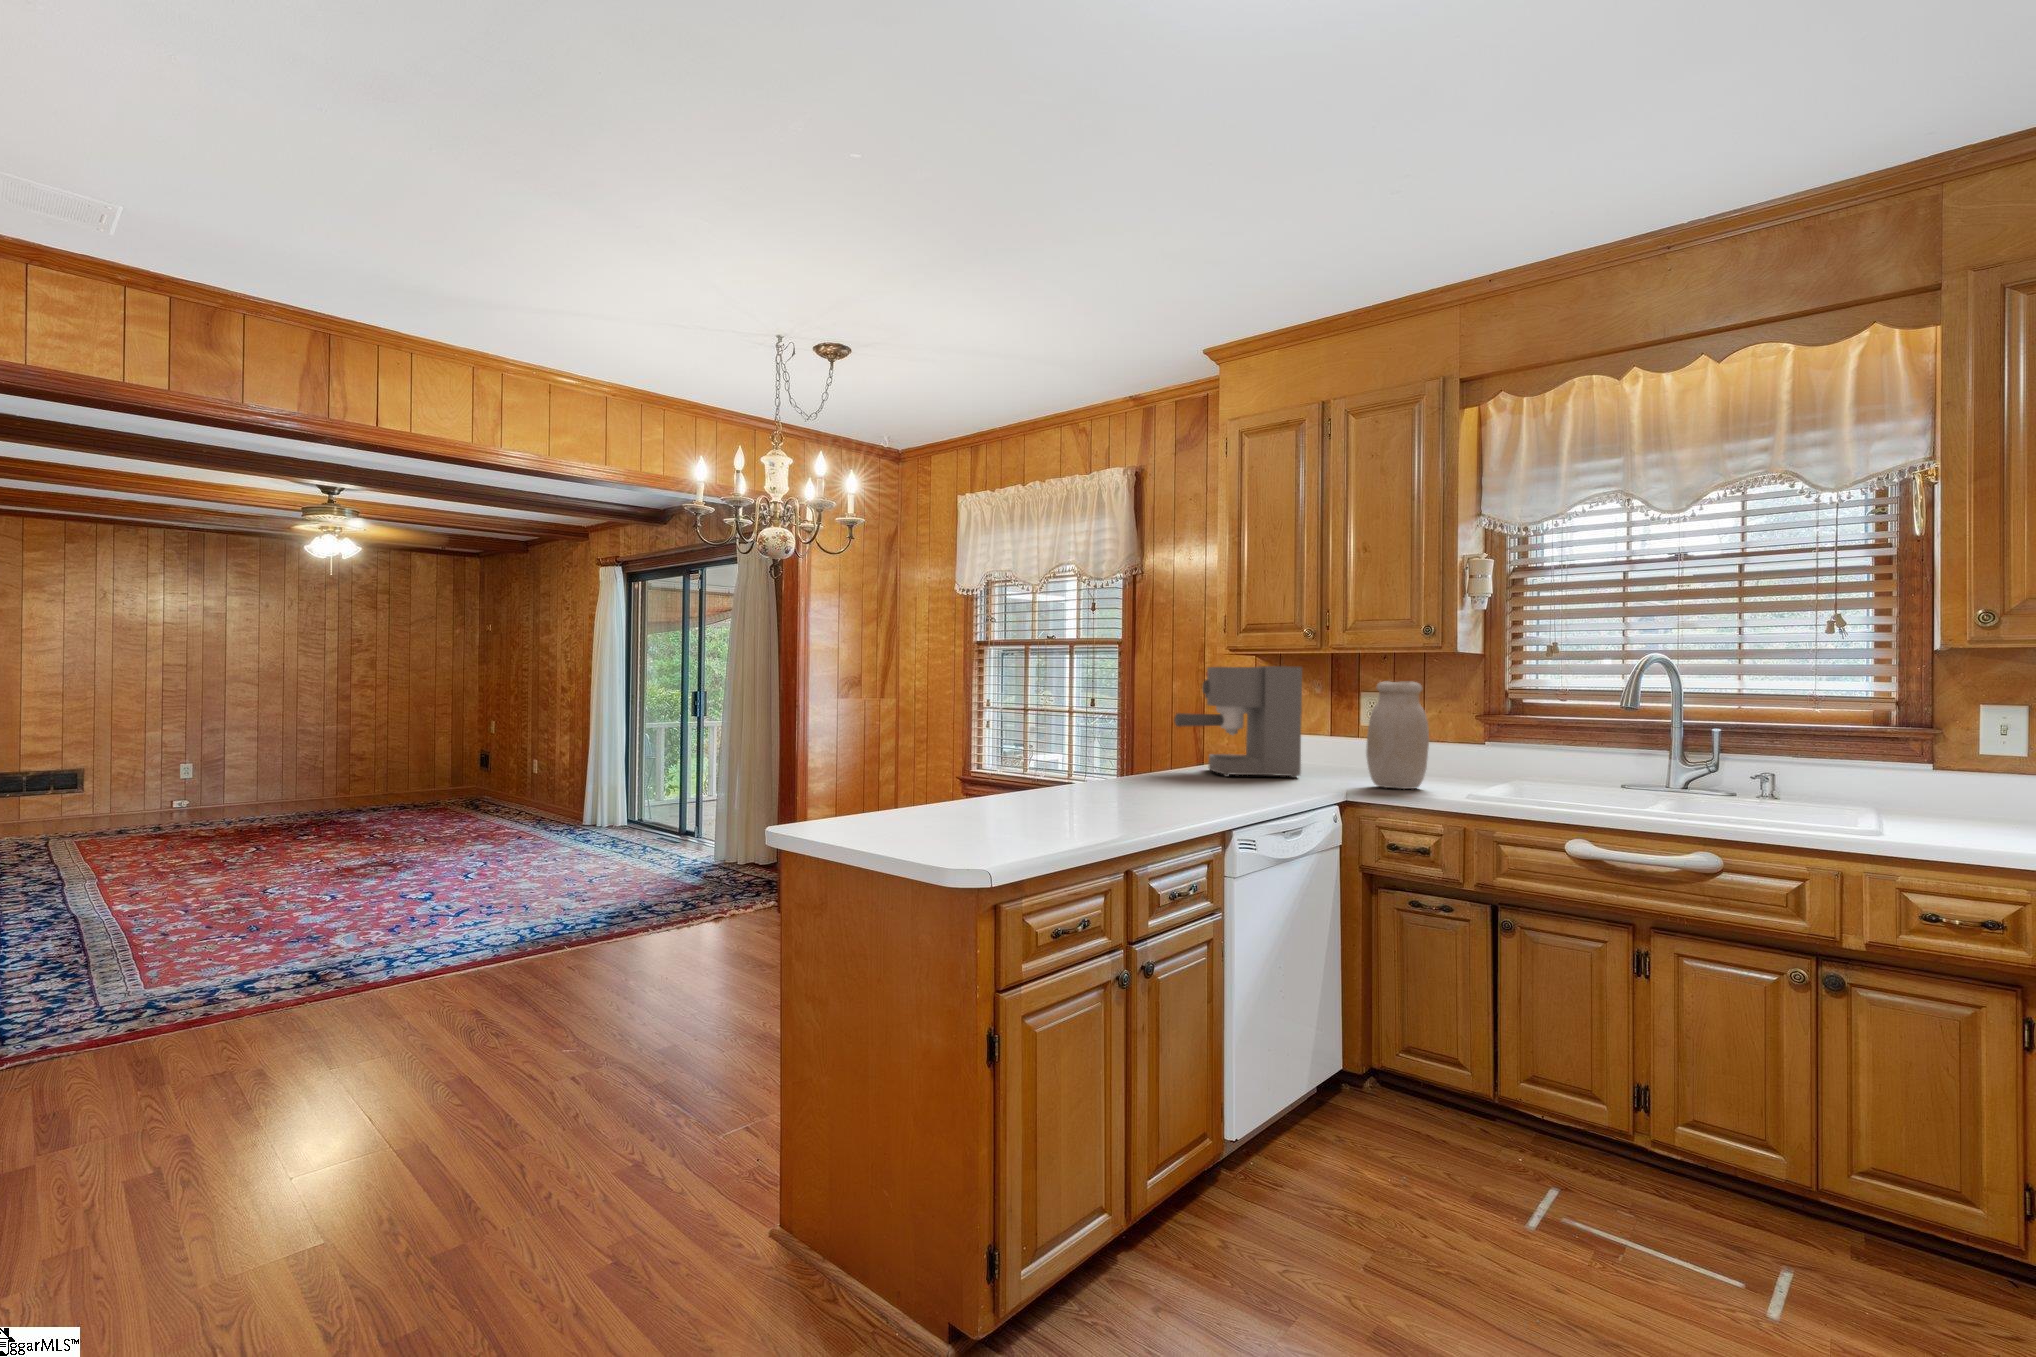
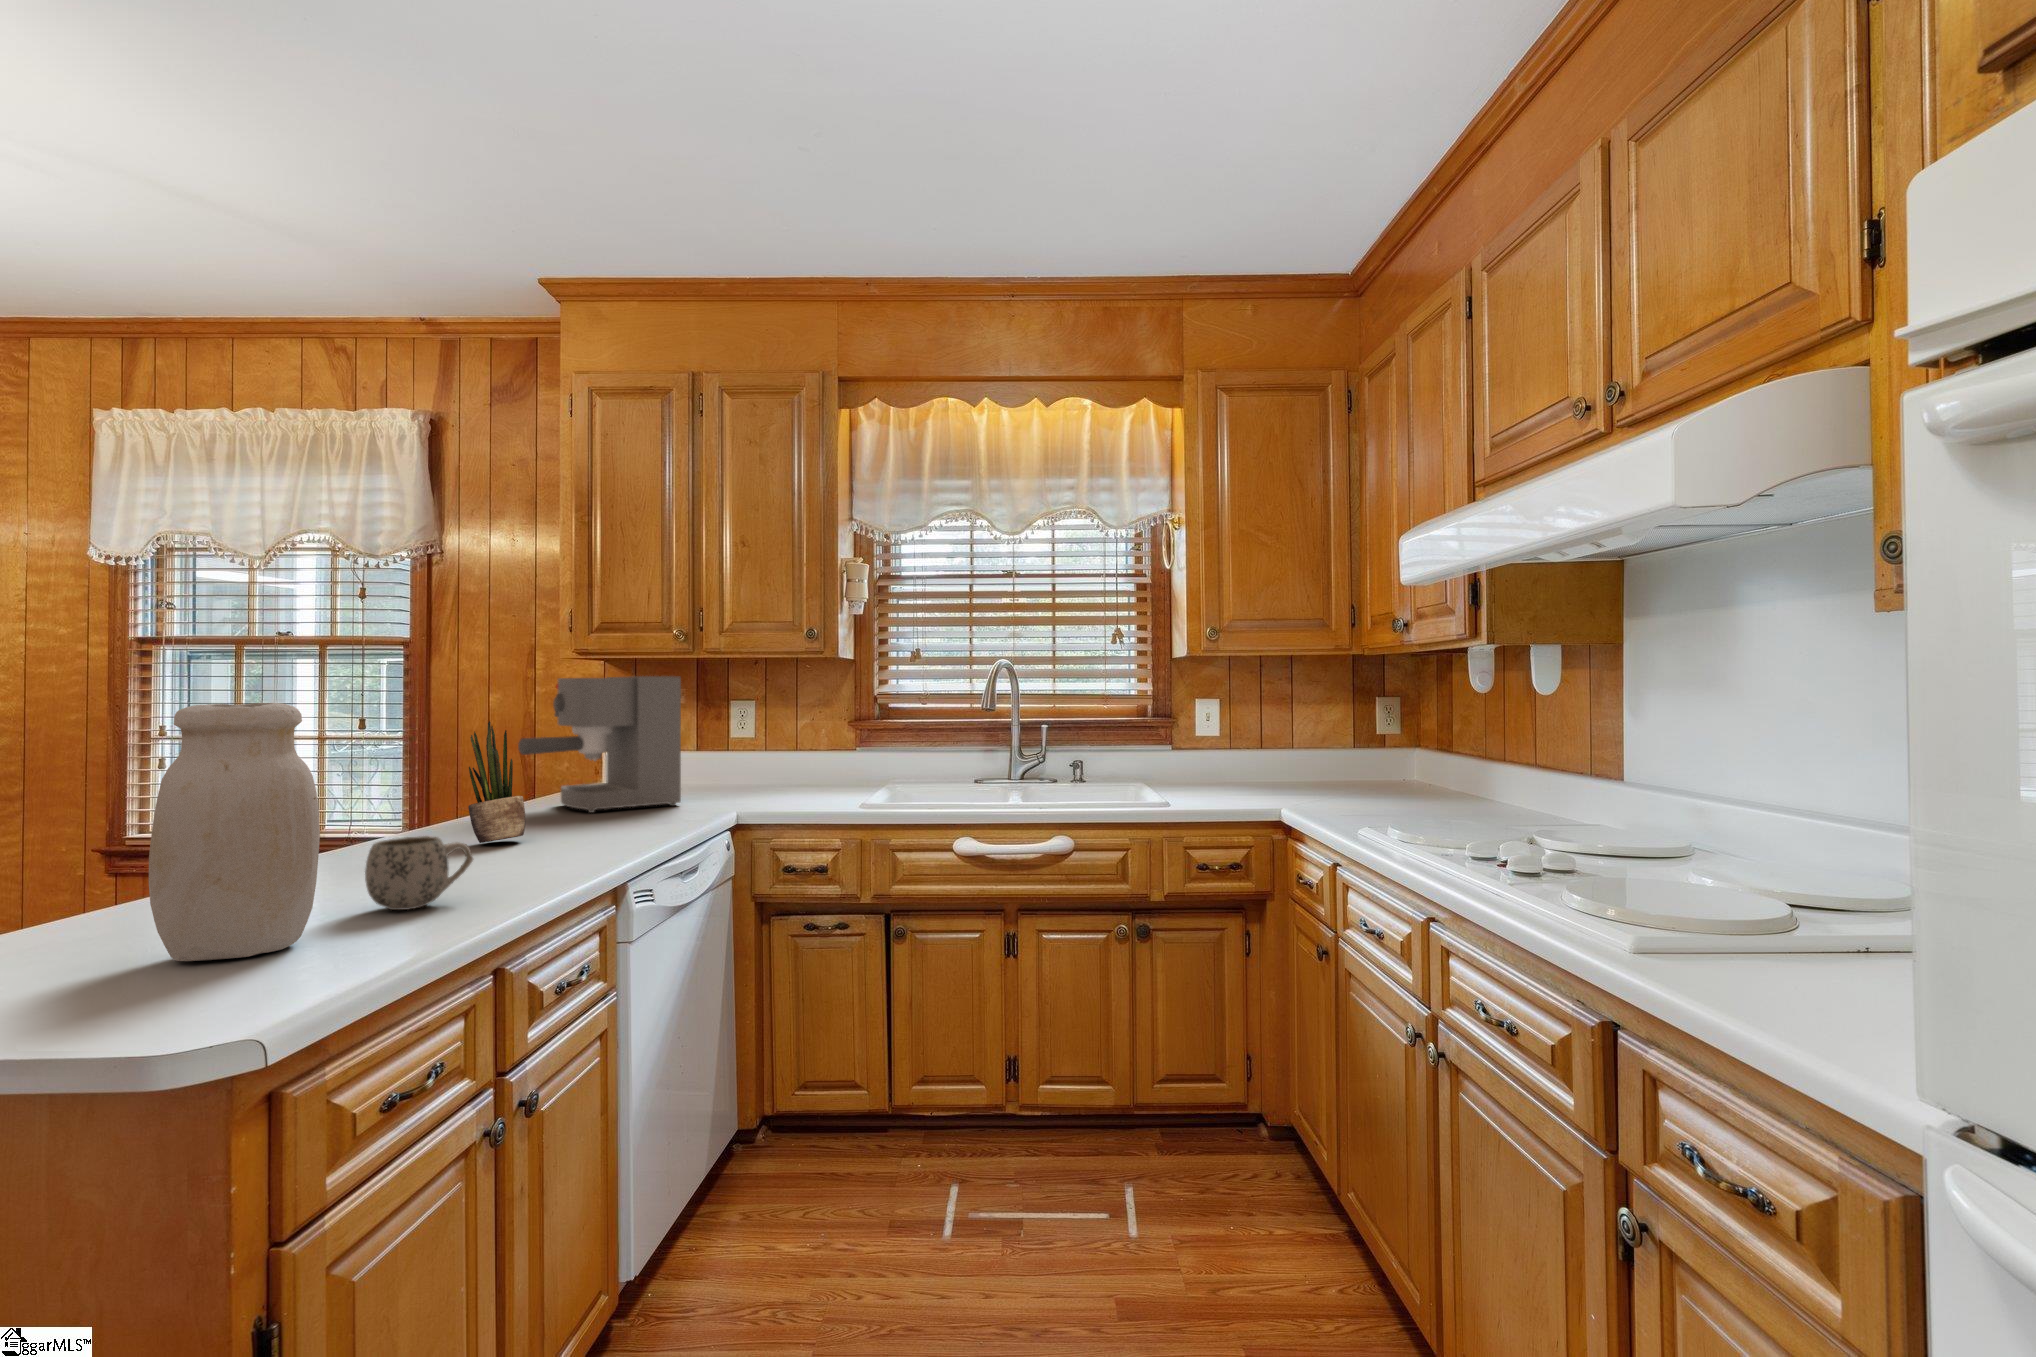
jar: present [1366,681,1429,789] -> present [149,703,320,961]
potted plant: none [1124,696,1162,788] -> present [468,721,525,843]
mug: none [1030,772,1096,822] -> present [365,836,473,910]

